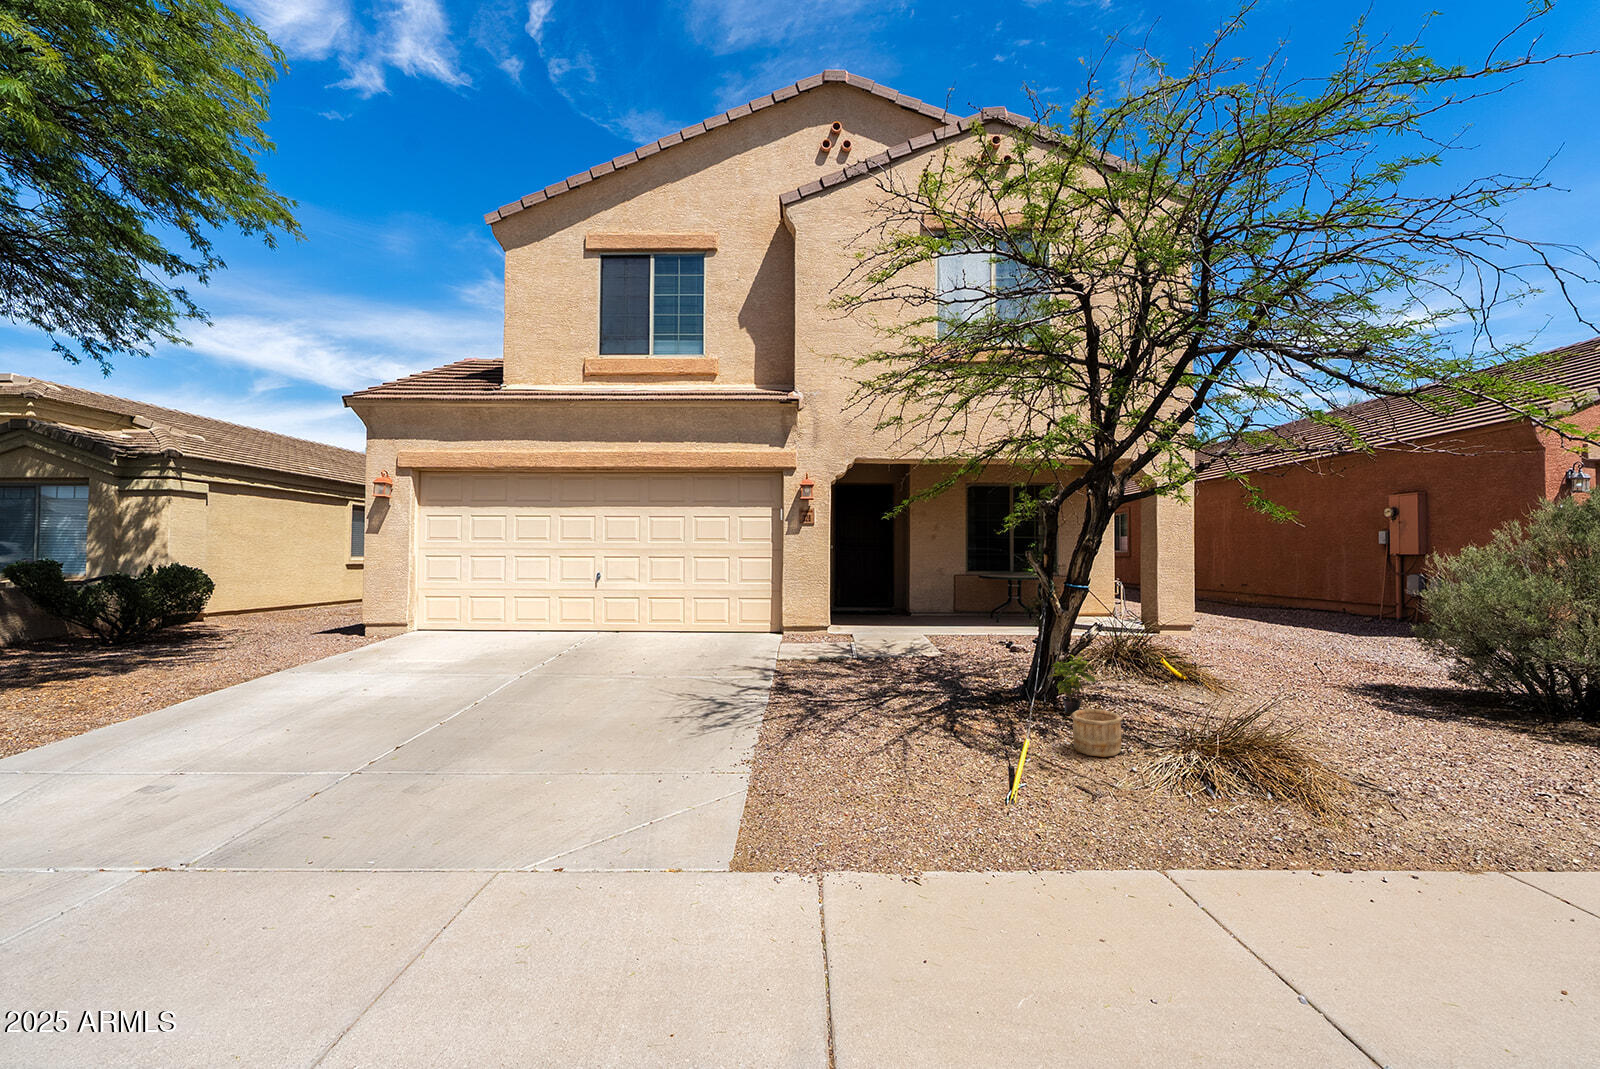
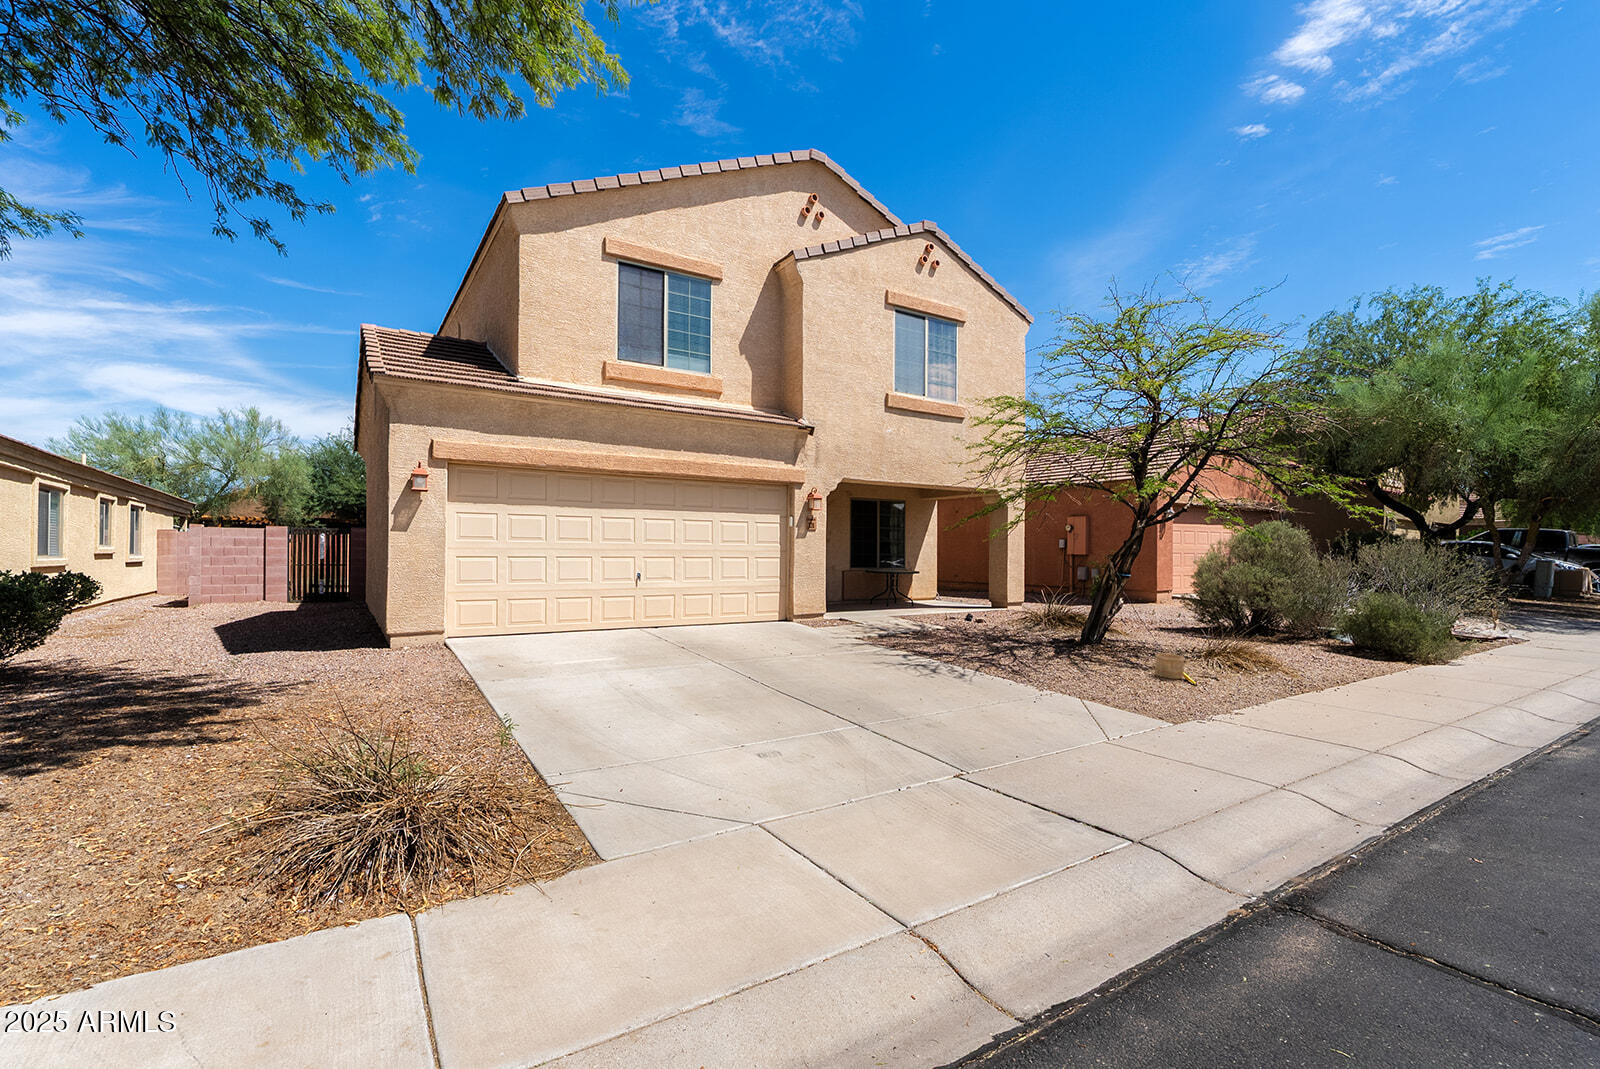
potted plant: present [1048,655,1096,713] -> none [1099,624,1123,659]

